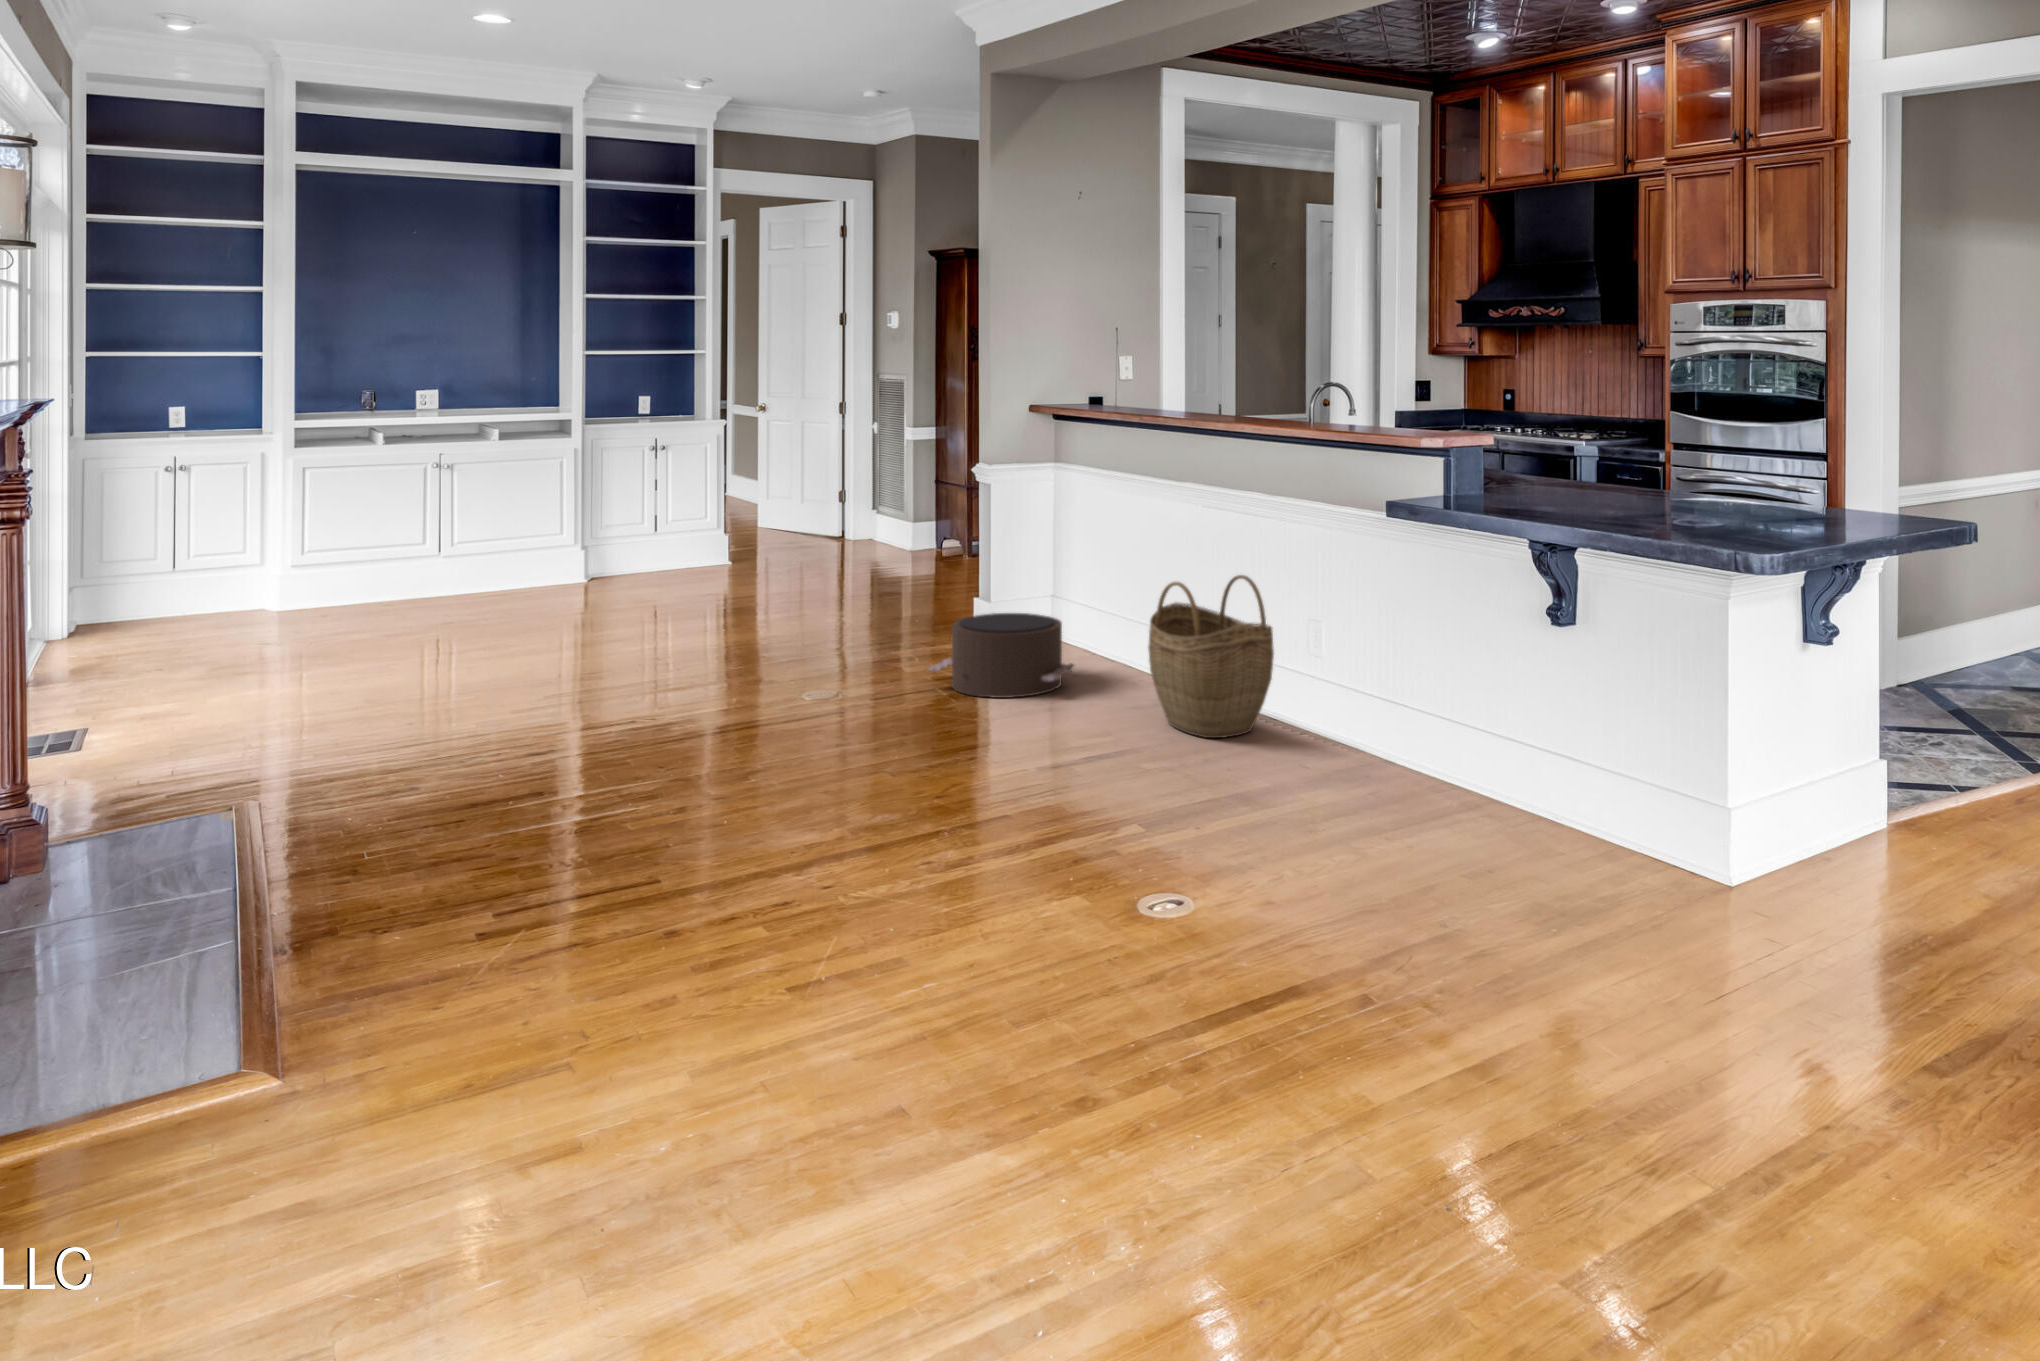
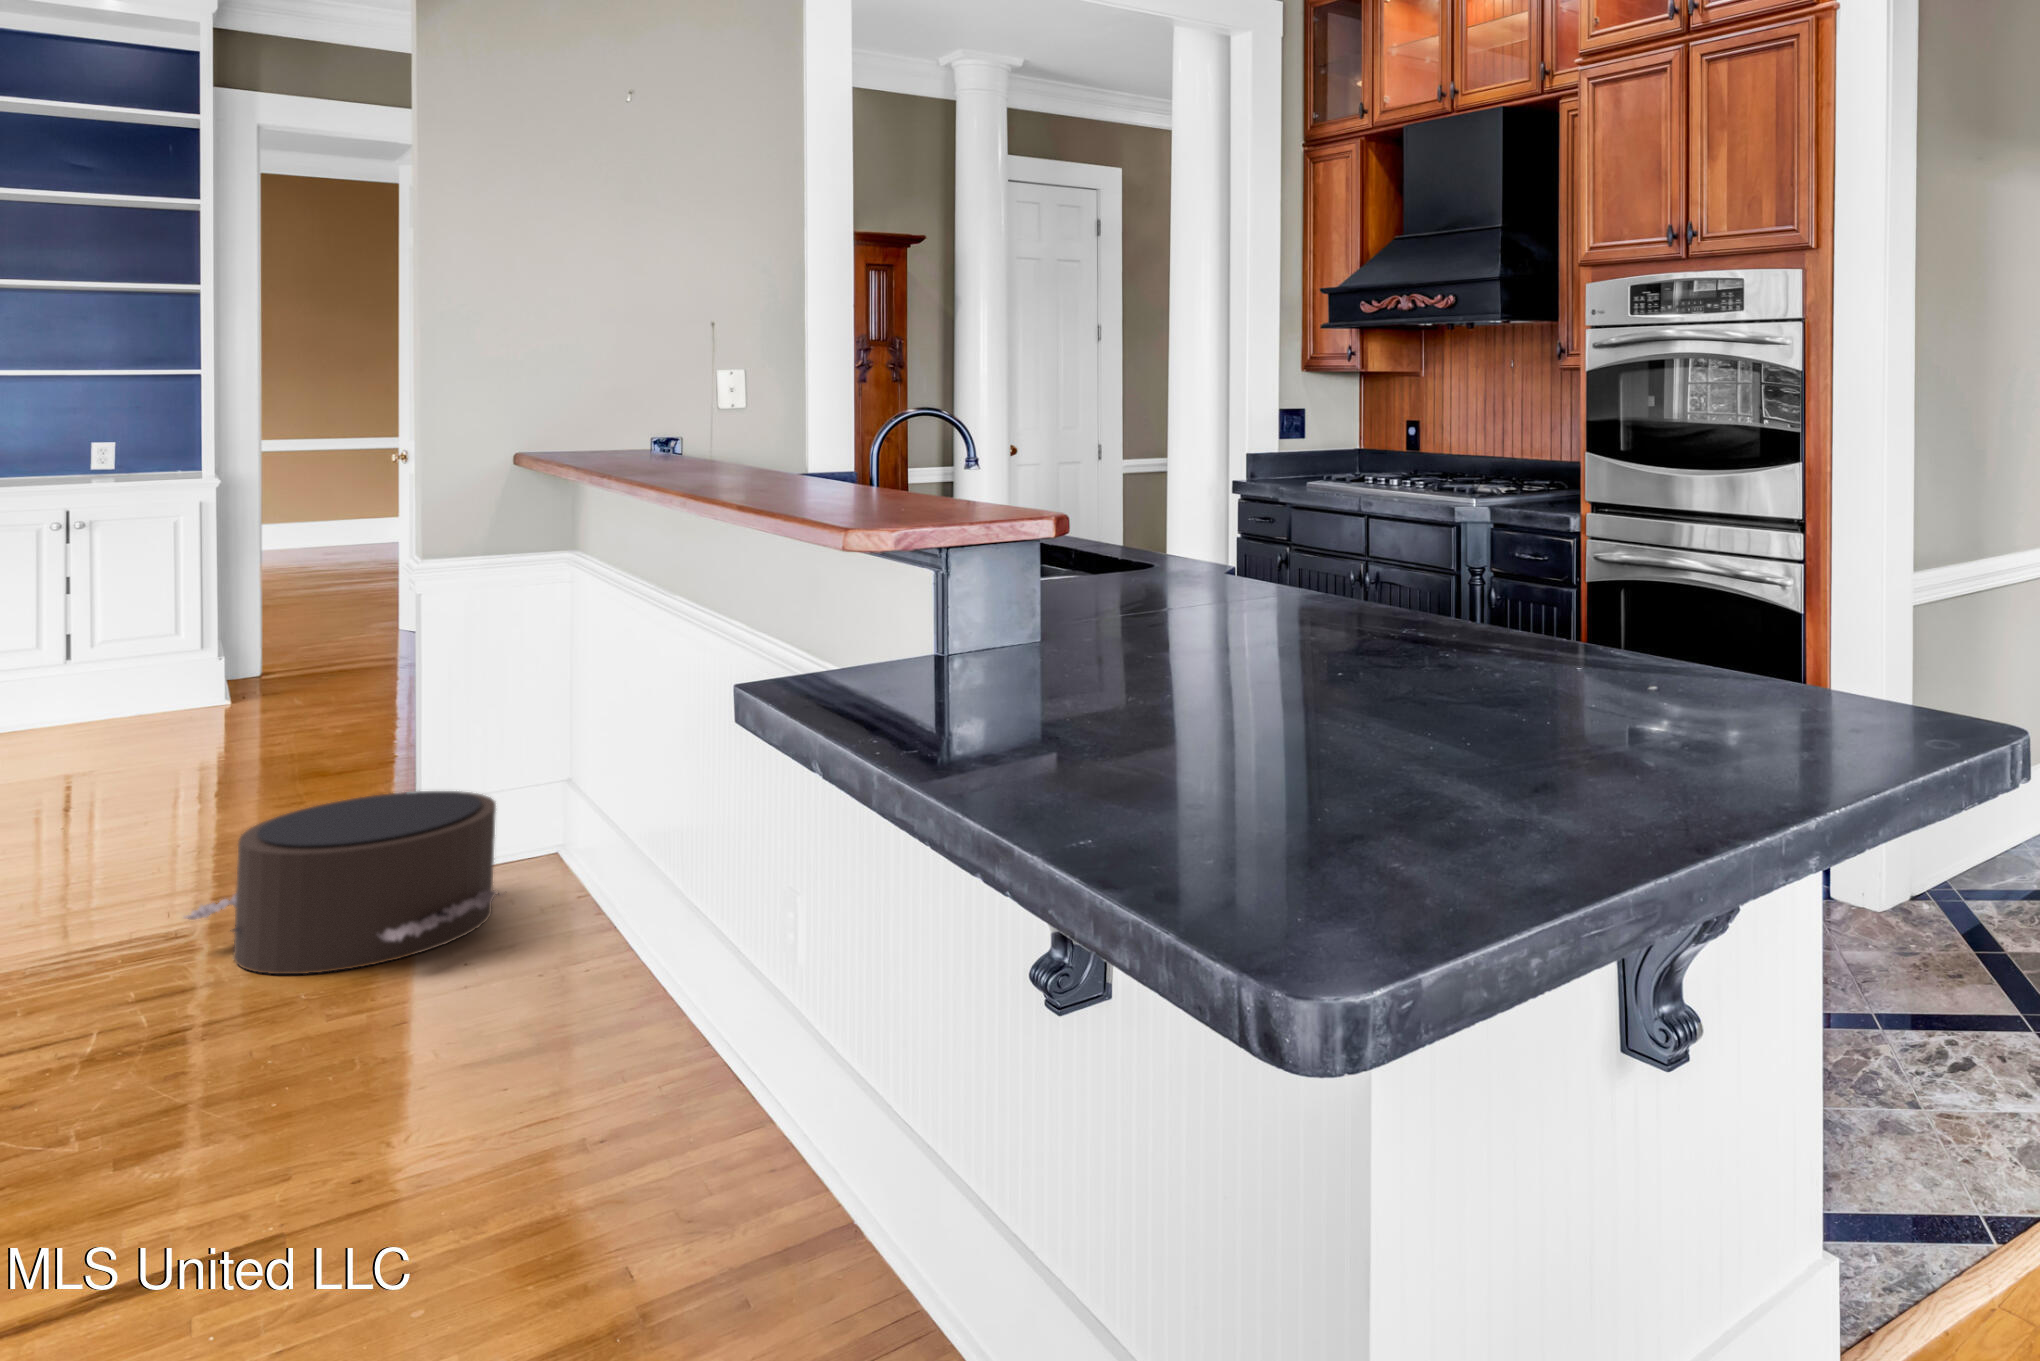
woven basket: present [1148,575,1274,738] -> none [497,748,744,1097]

